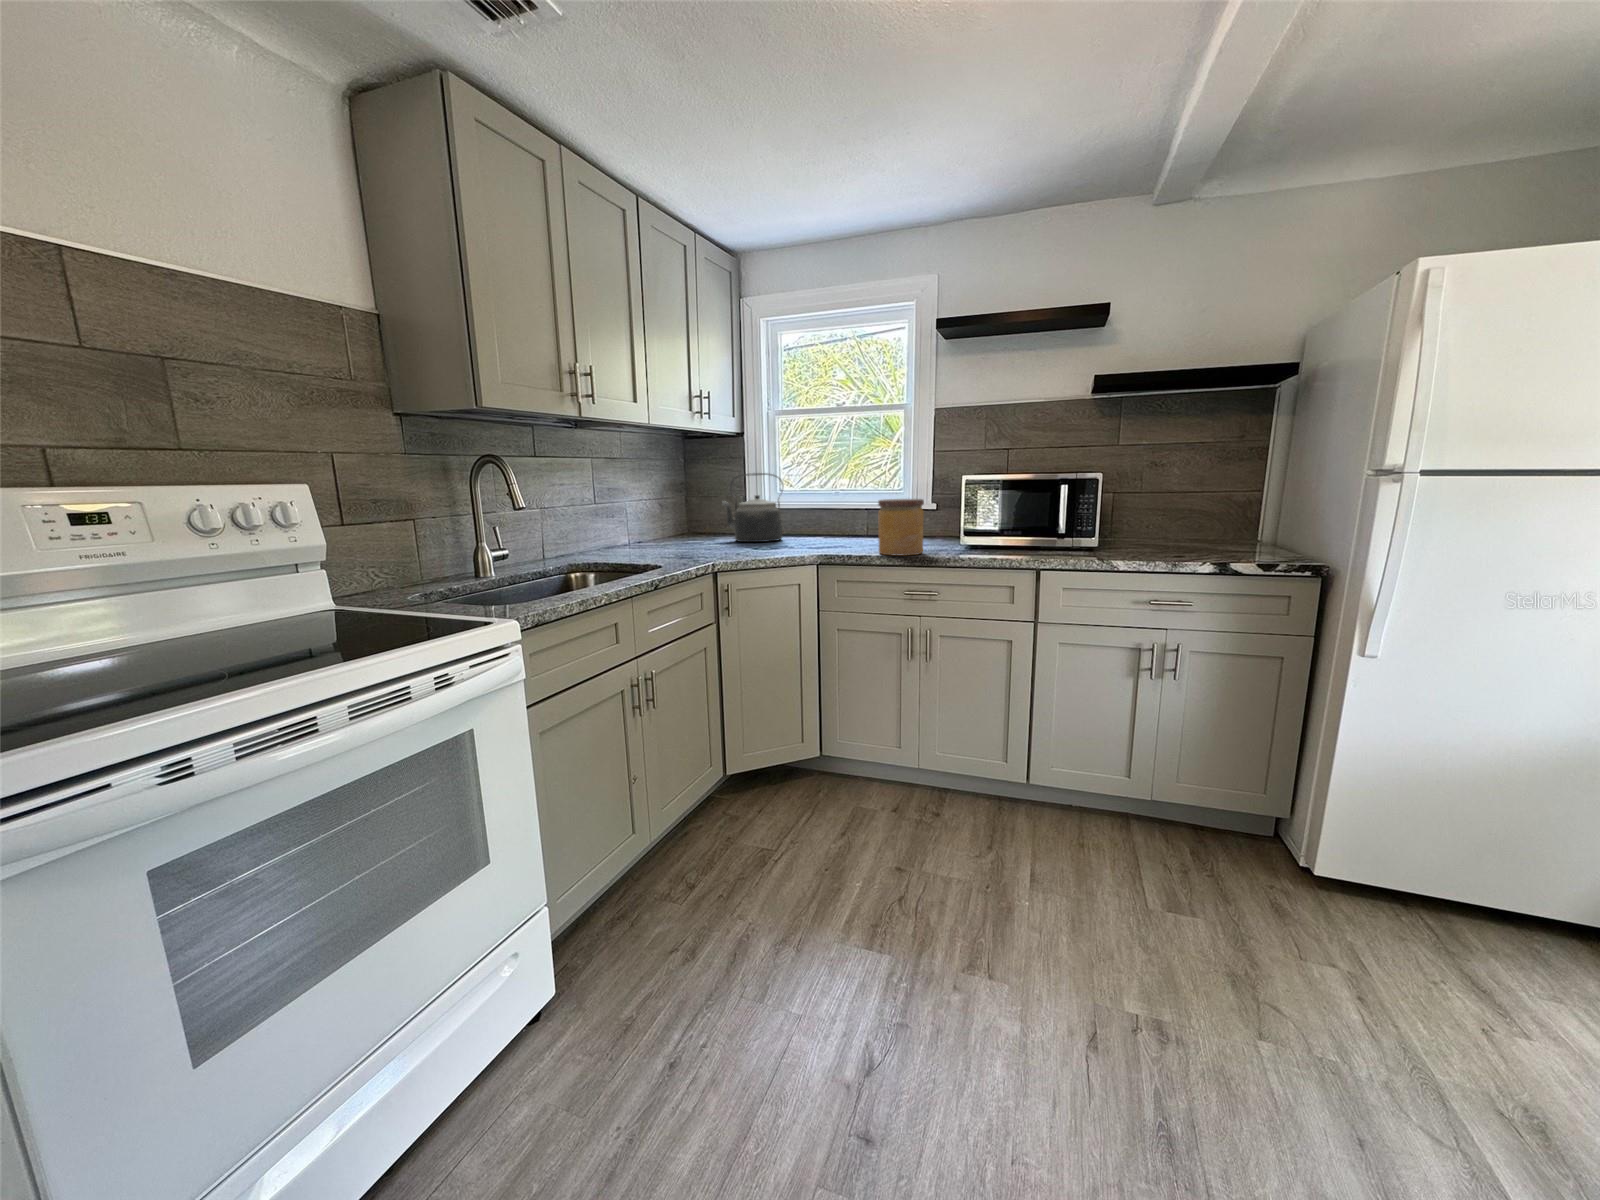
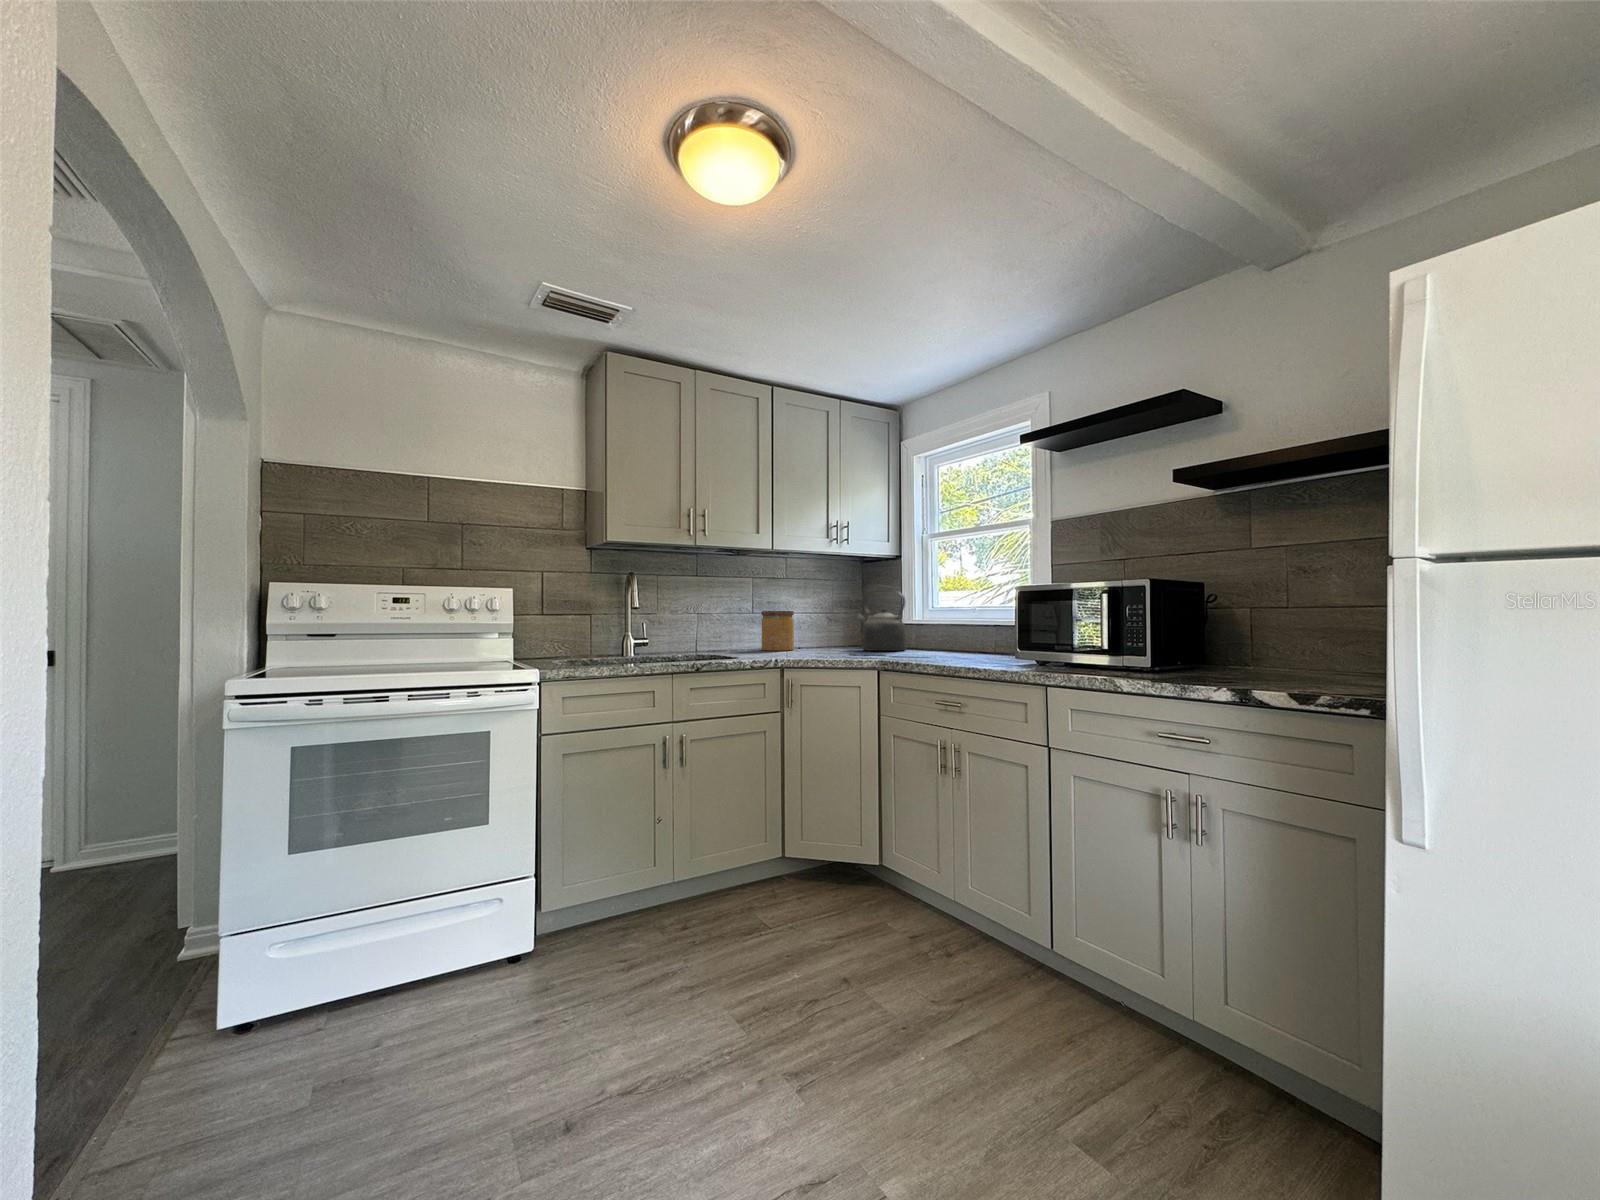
jar: present [878,499,924,555] -> present [761,611,794,651]

